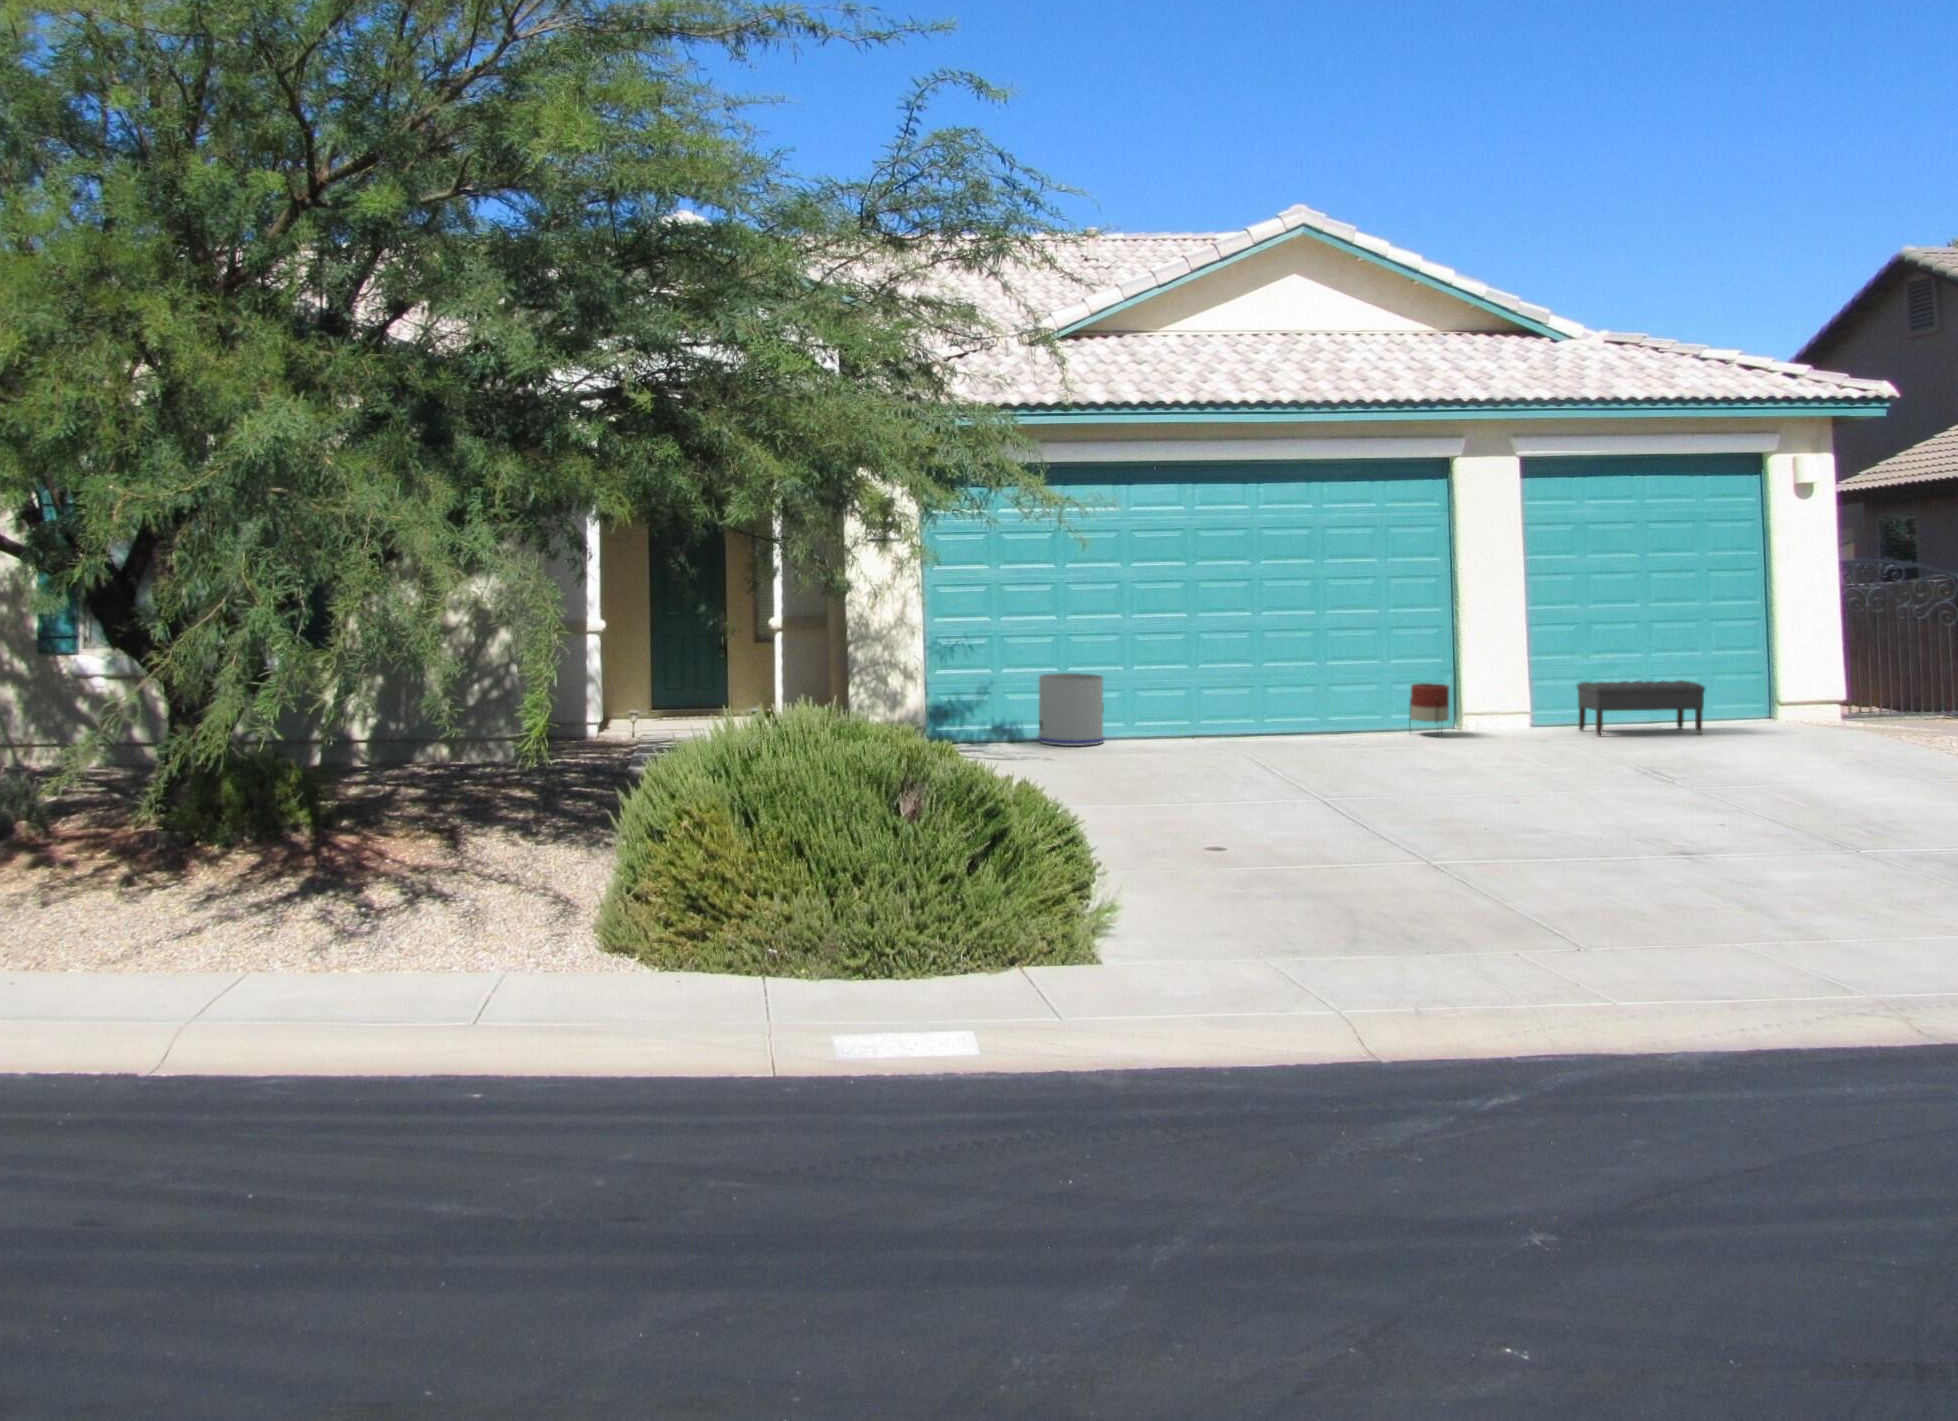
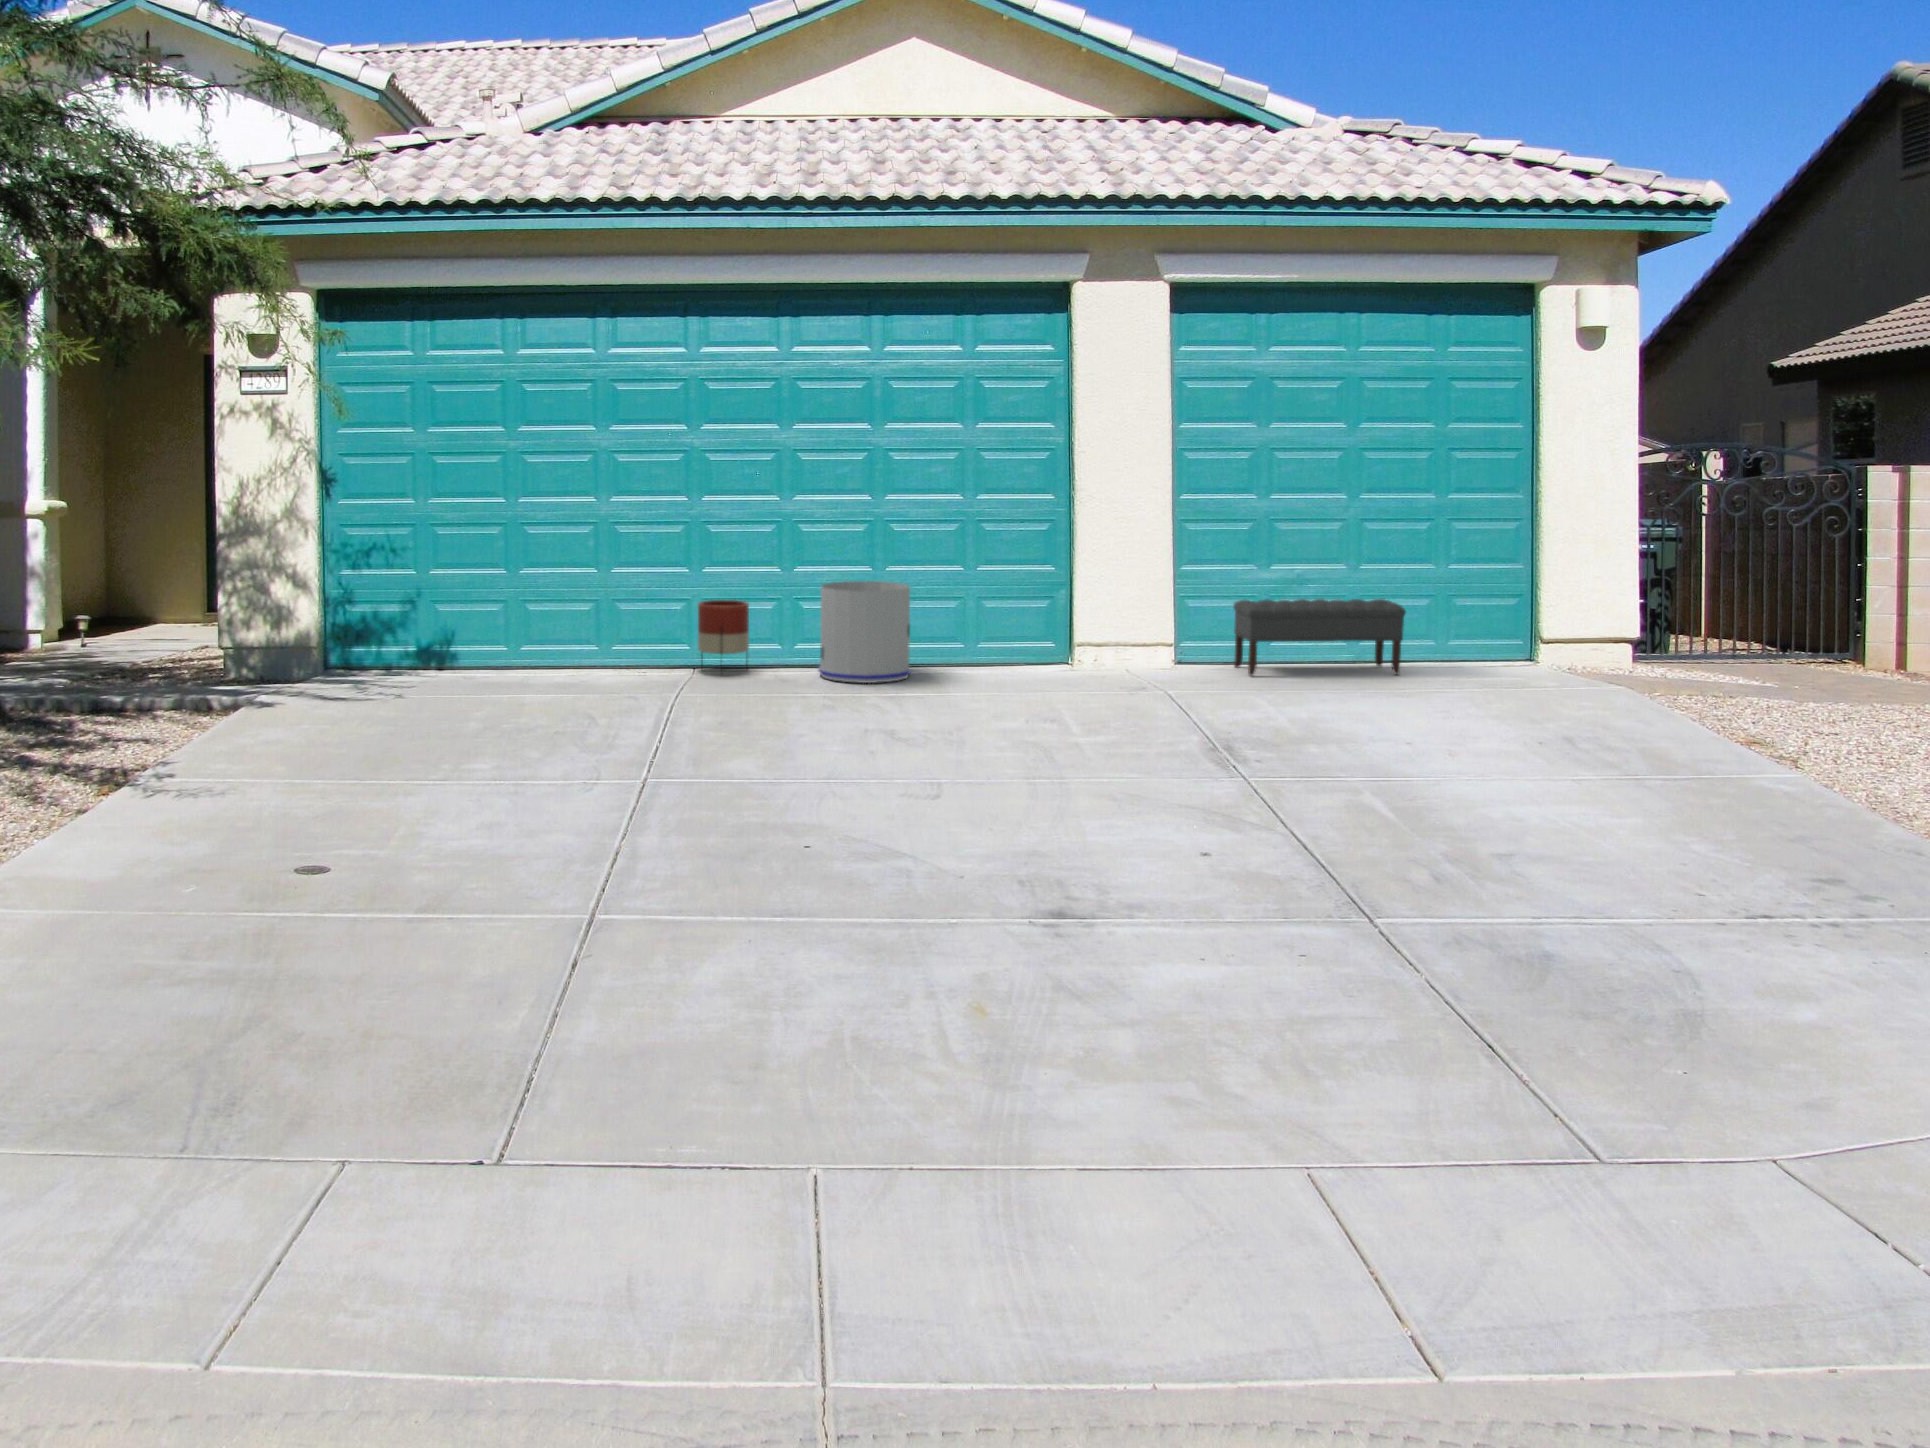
trash can: present [1038,673,1104,746] -> present [819,581,911,683]
planter: present [1409,683,1449,733] -> present [698,600,749,668]

